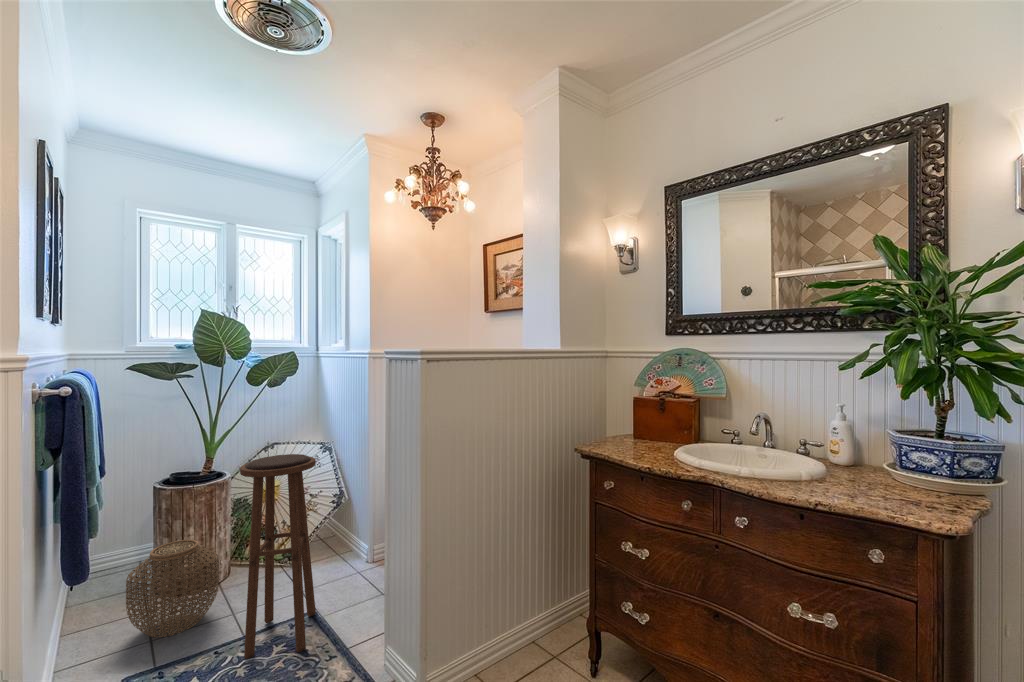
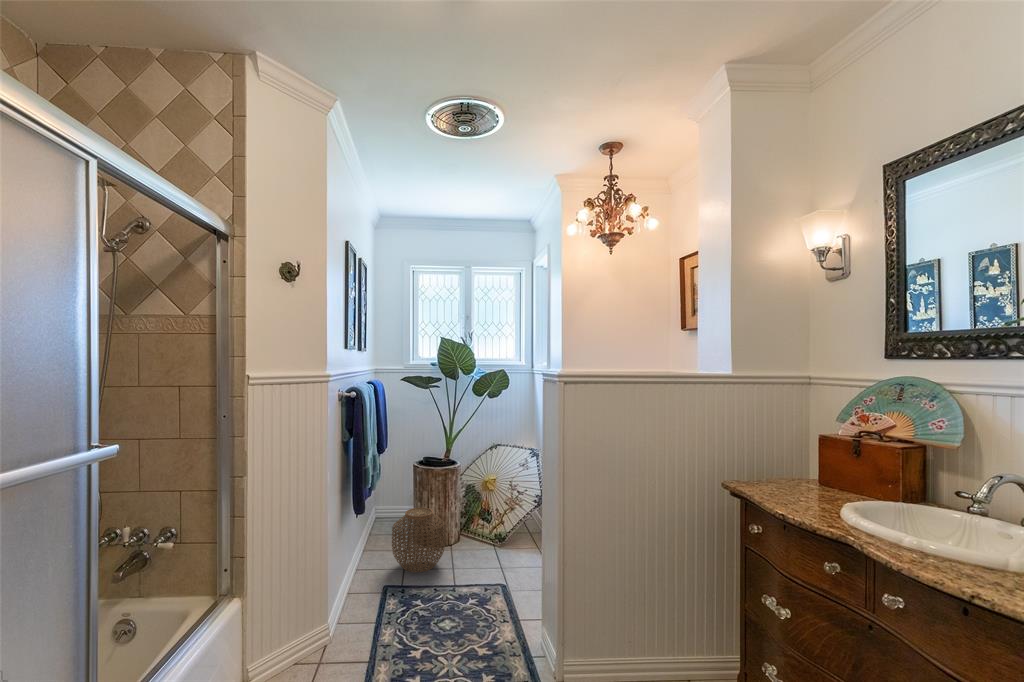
stool: present [240,454,316,659] -> none [452,457,504,609]

